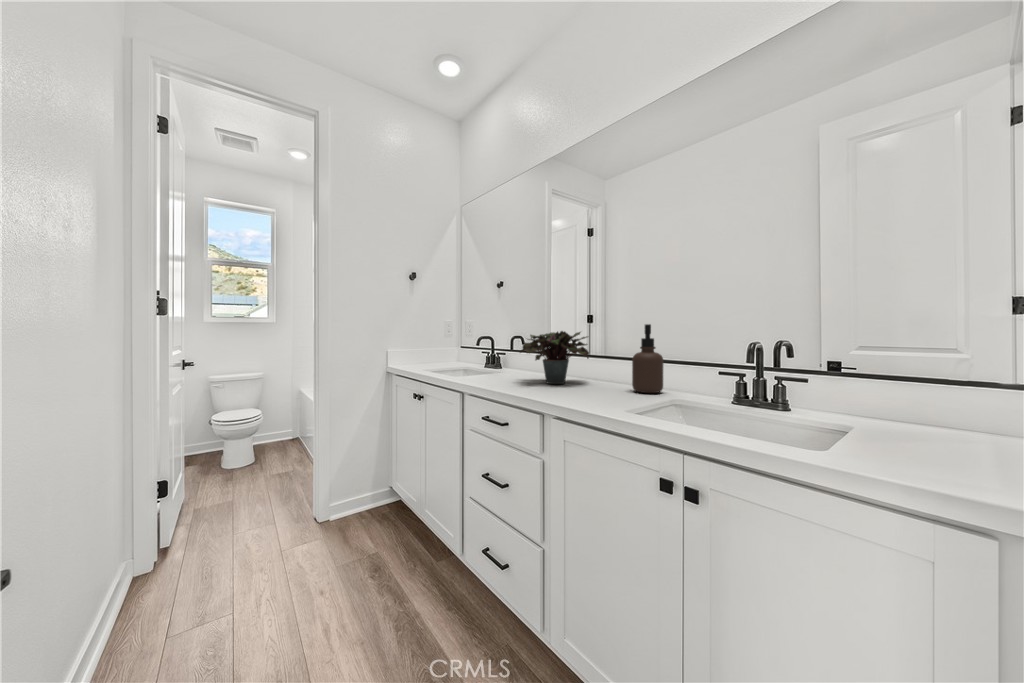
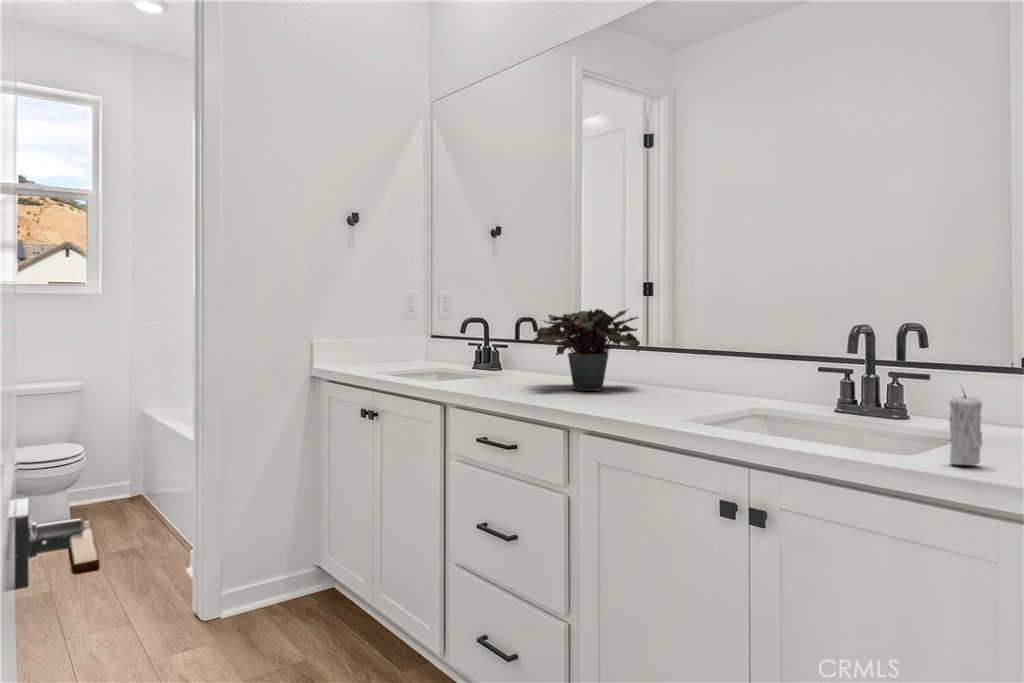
soap dispenser: present [632,324,663,393] -> none [702,299,747,401]
candle: none [881,394,918,470] -> present [949,393,983,465]

